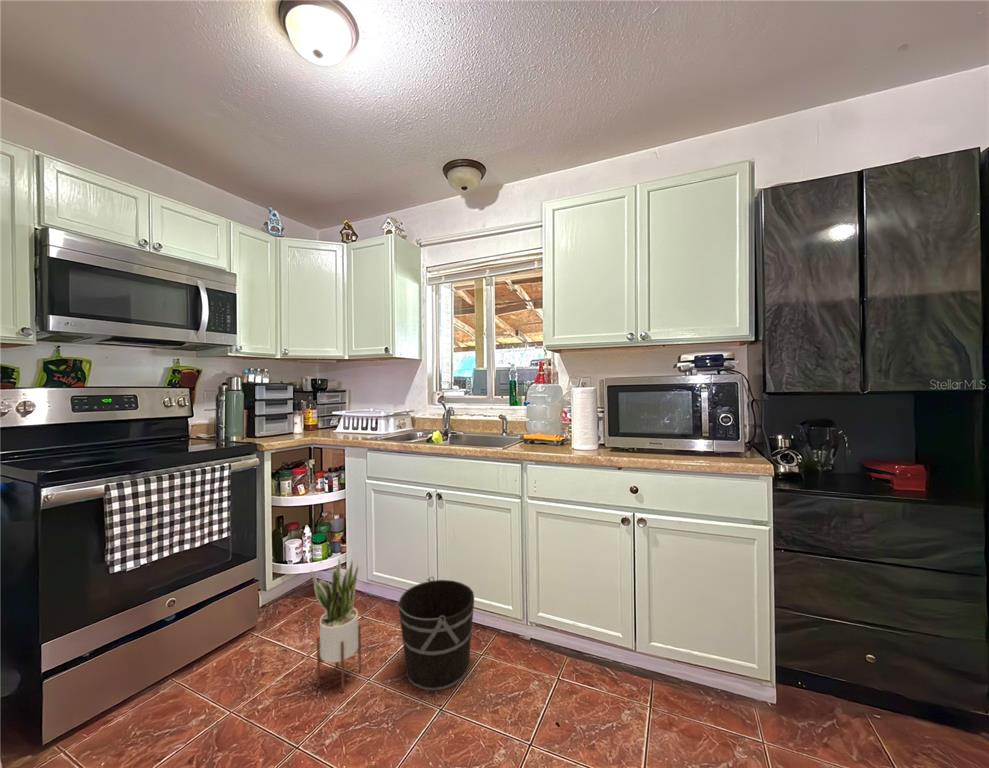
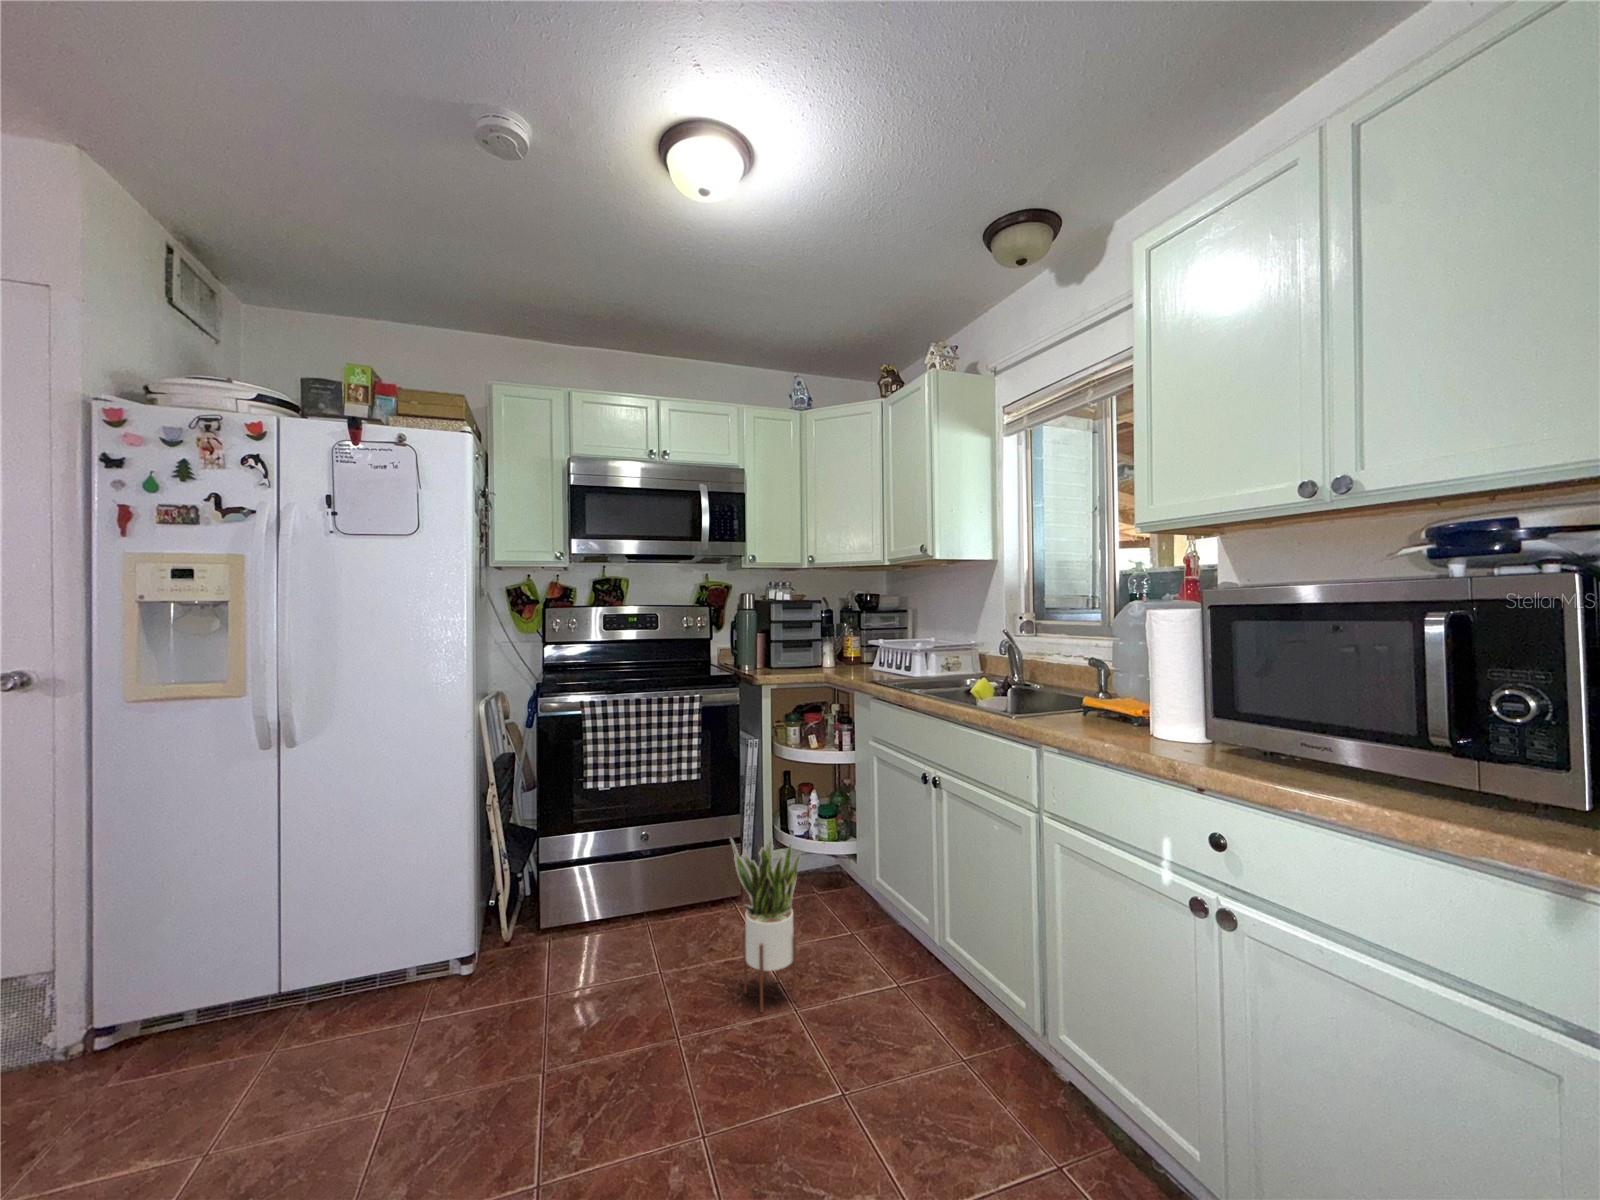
bucket: present [396,577,474,690] -> none [826,908,946,1081]

